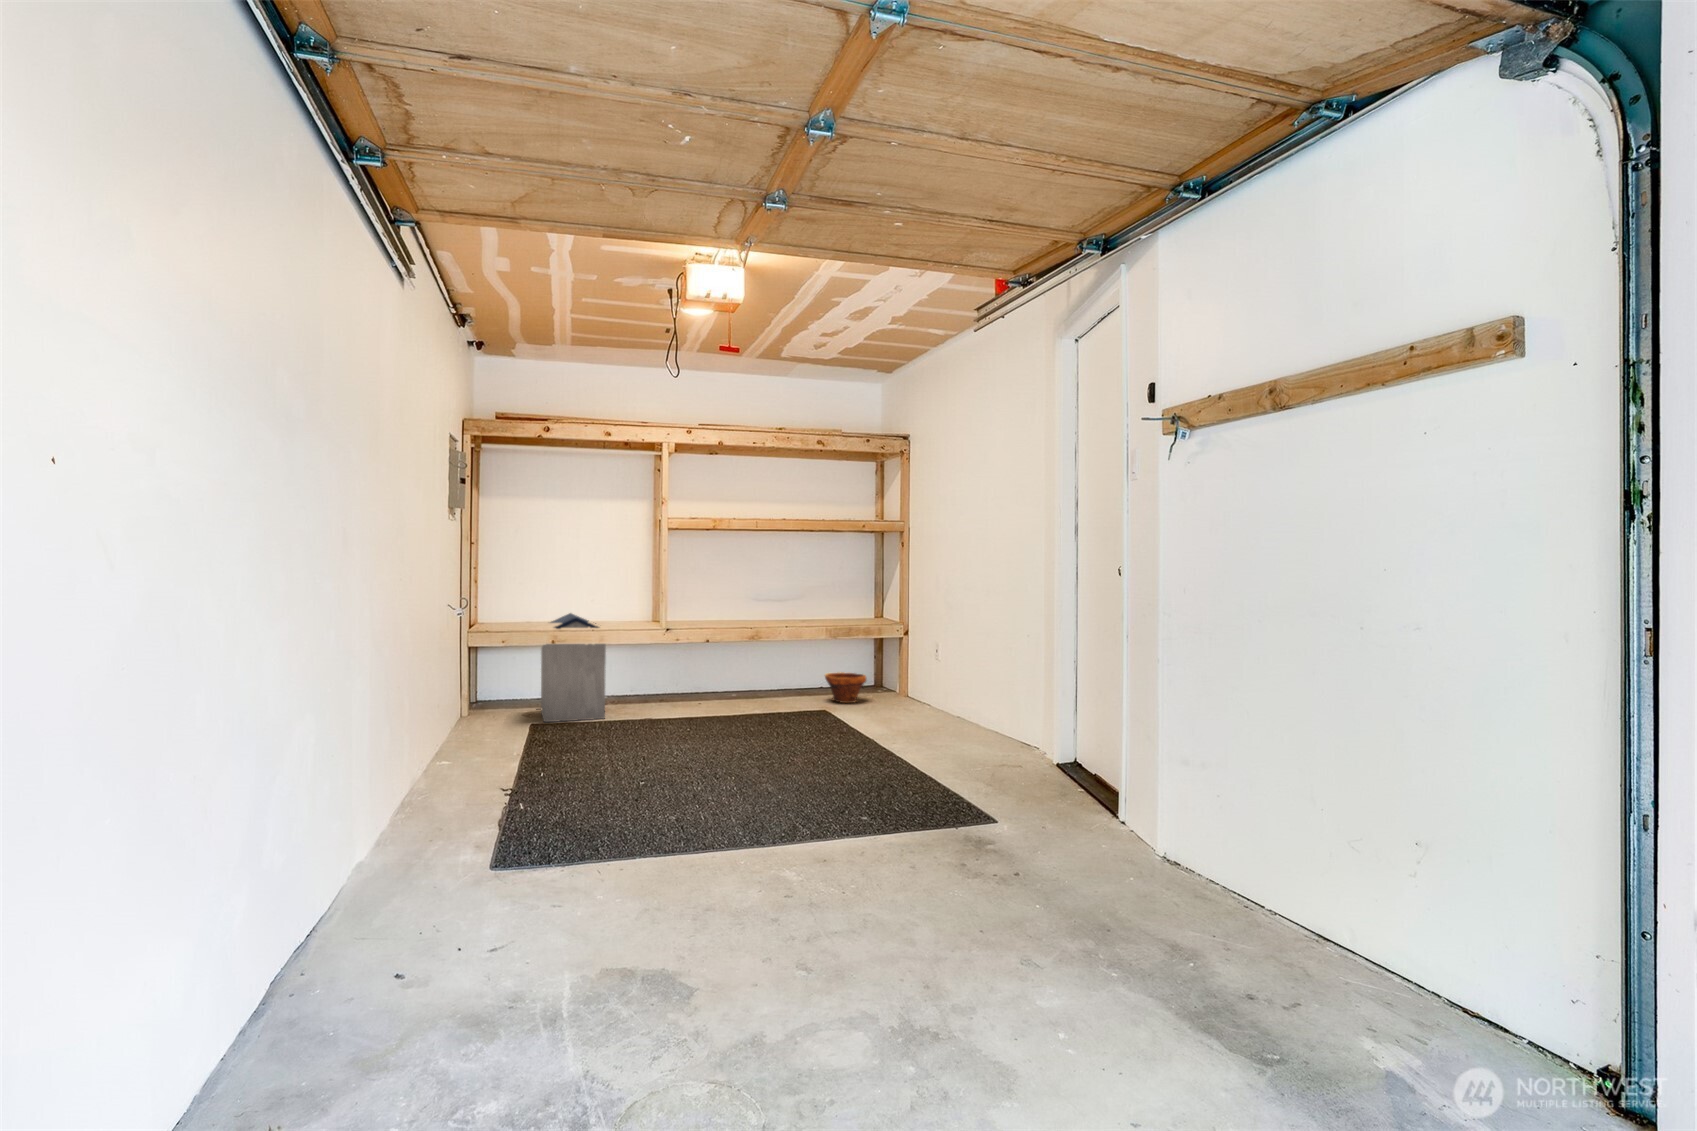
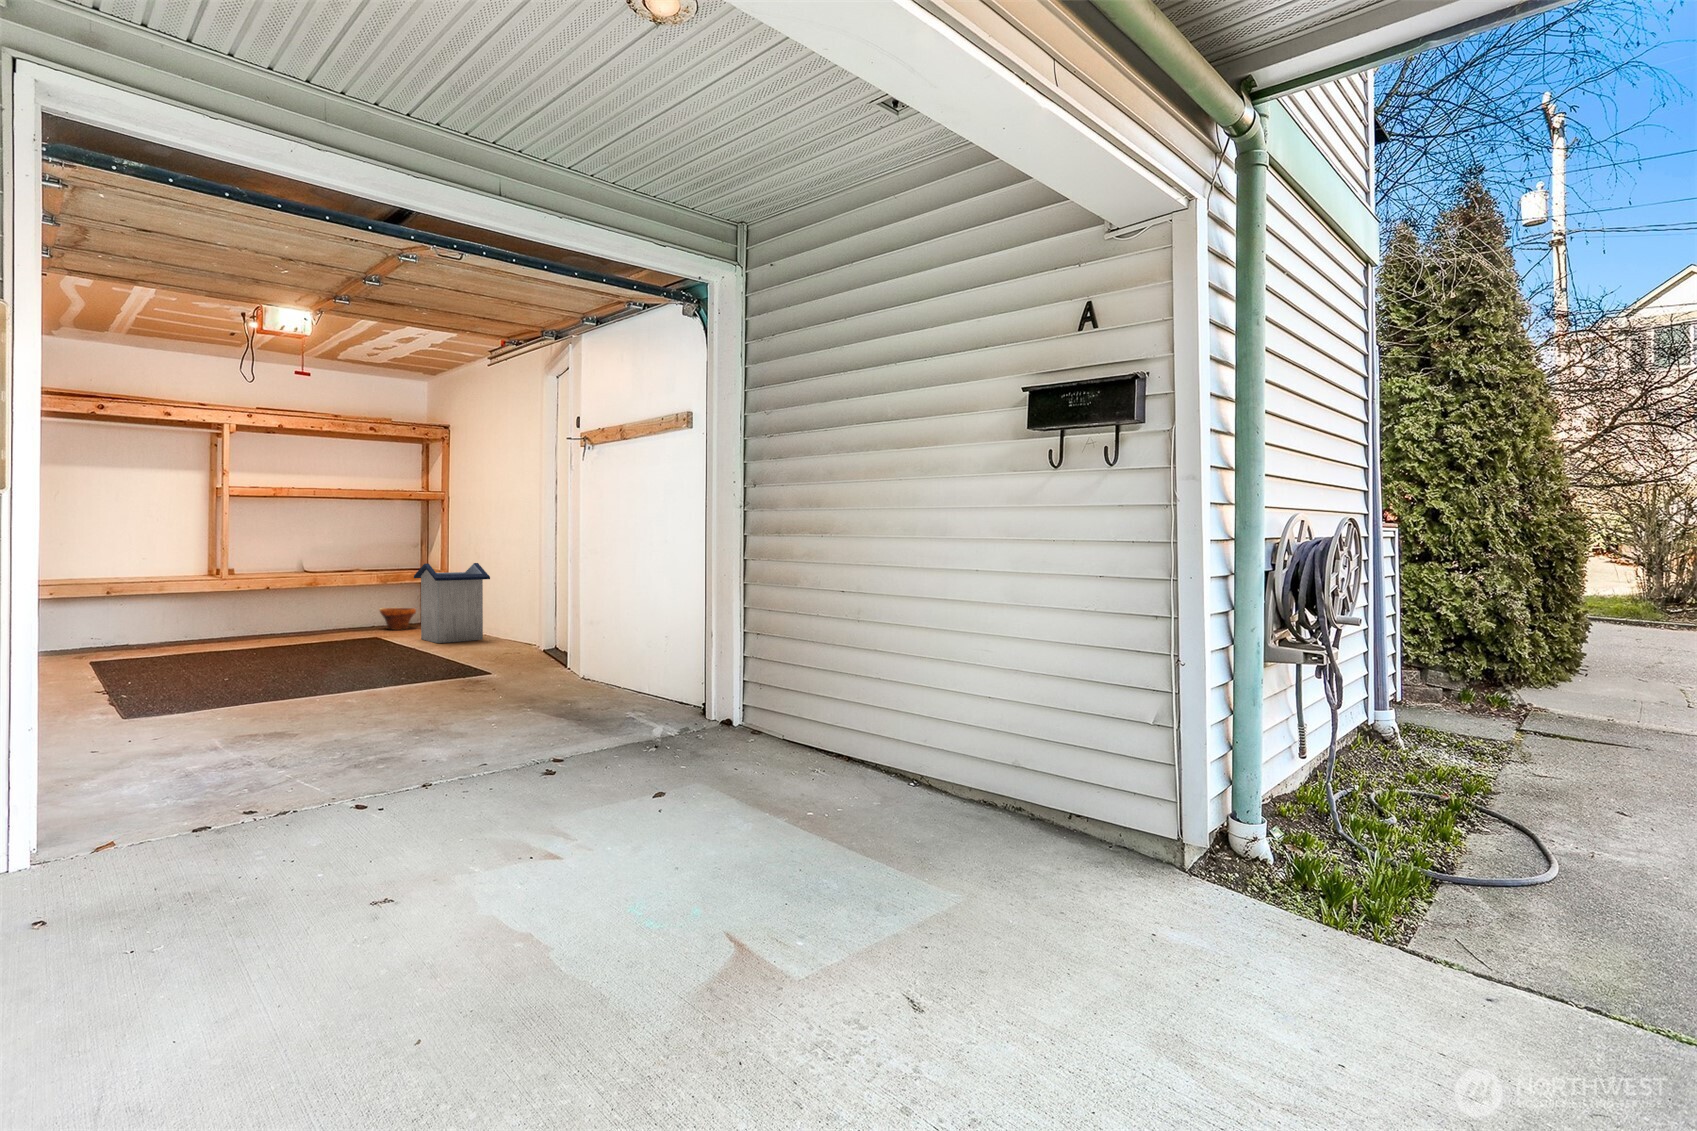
trash can: present [541,613,606,722] -> present [414,563,490,643]

